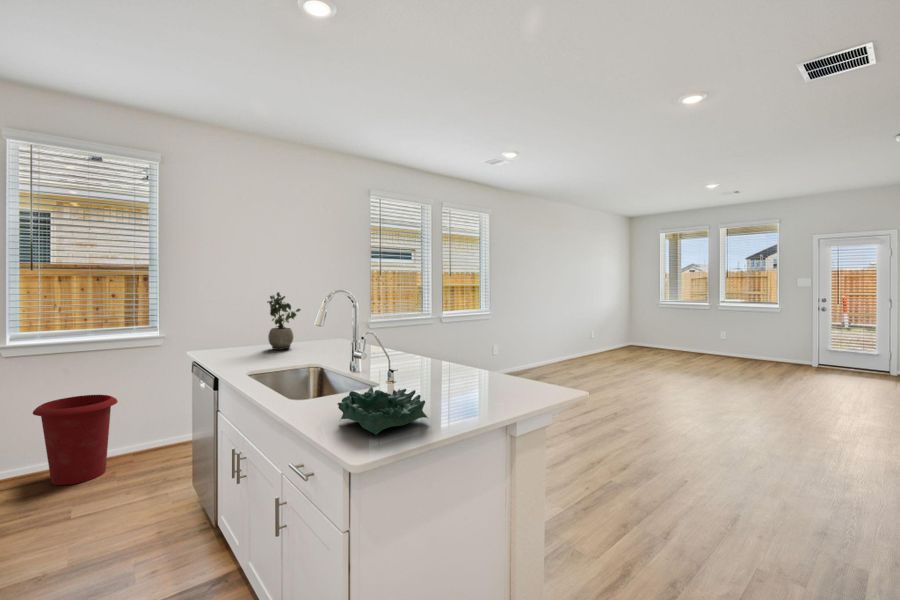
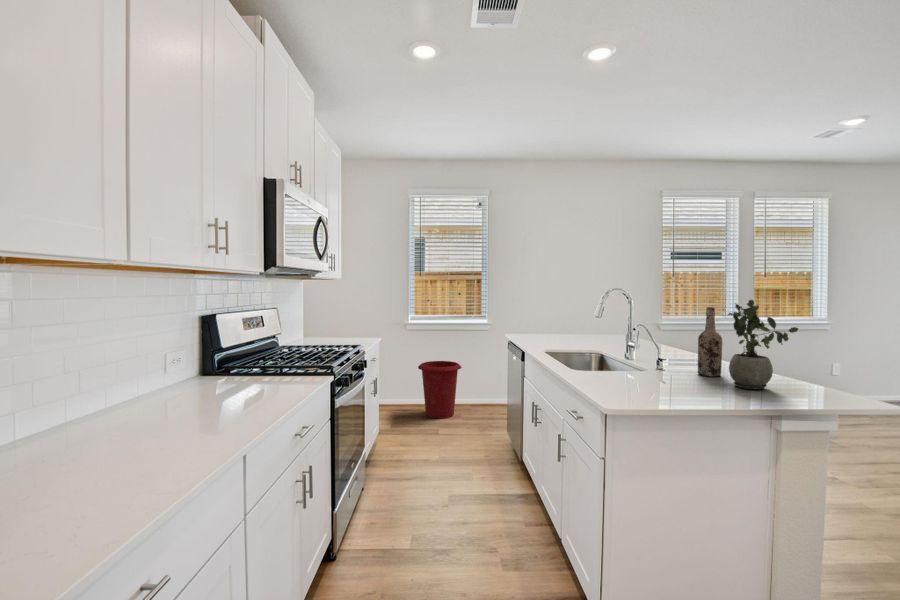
potted plant: present [267,292,301,350] -> present [728,300,798,389]
wine bottle: none [434,311,457,388] -> present [698,307,722,376]
decorative bowl: present [338,387,428,434] -> none [603,363,677,393]

